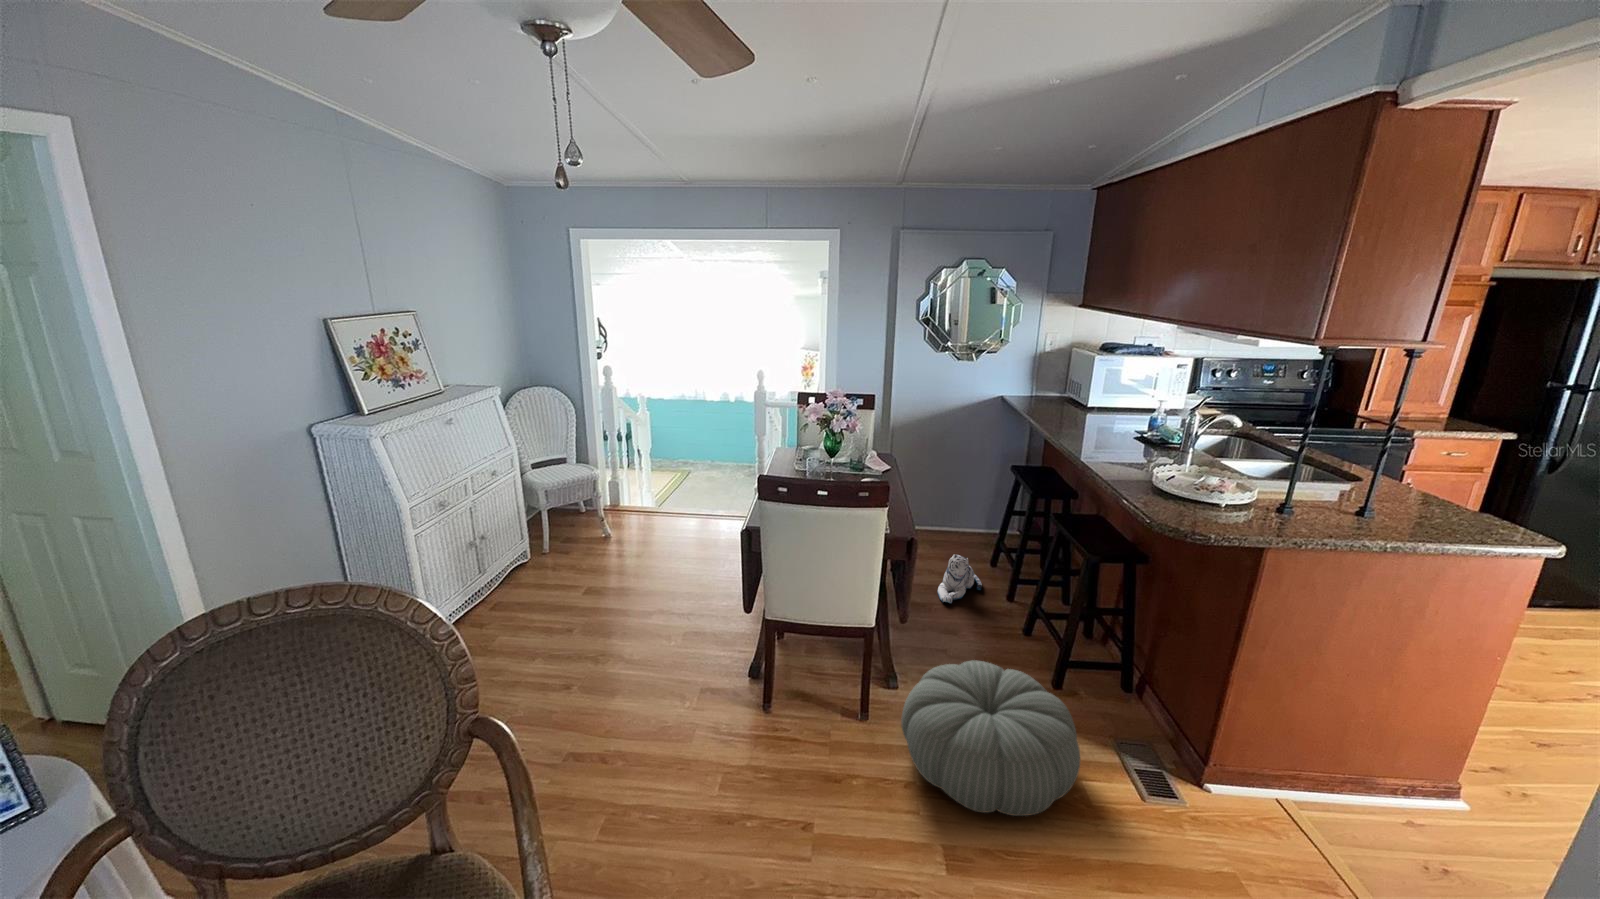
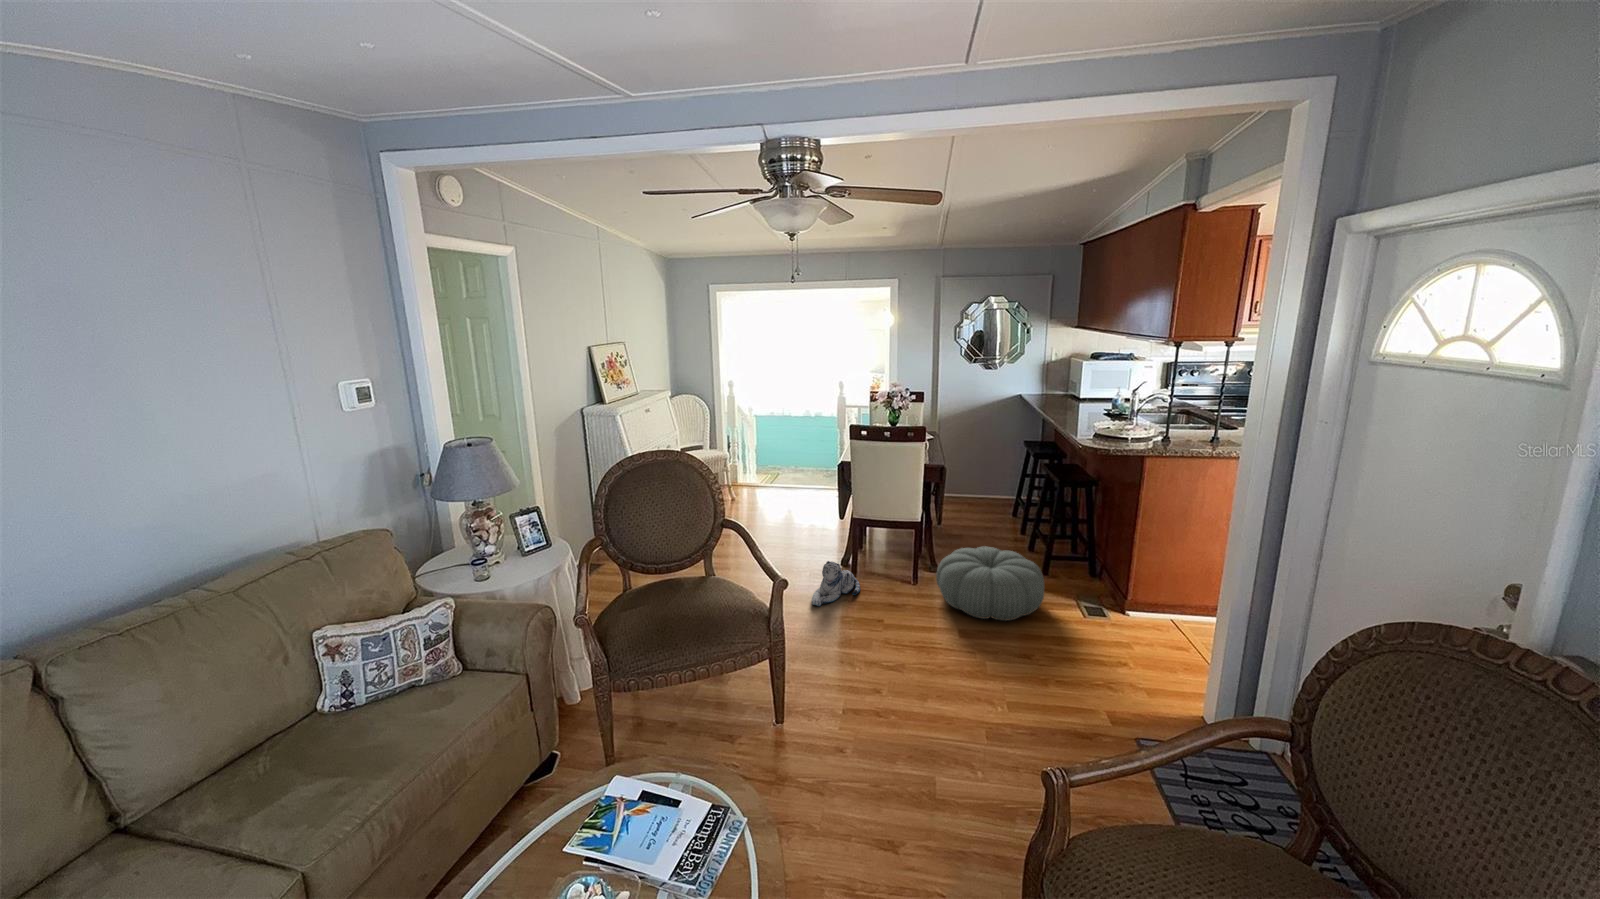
plush toy: present [937,555,982,603] -> present [811,561,860,606]

